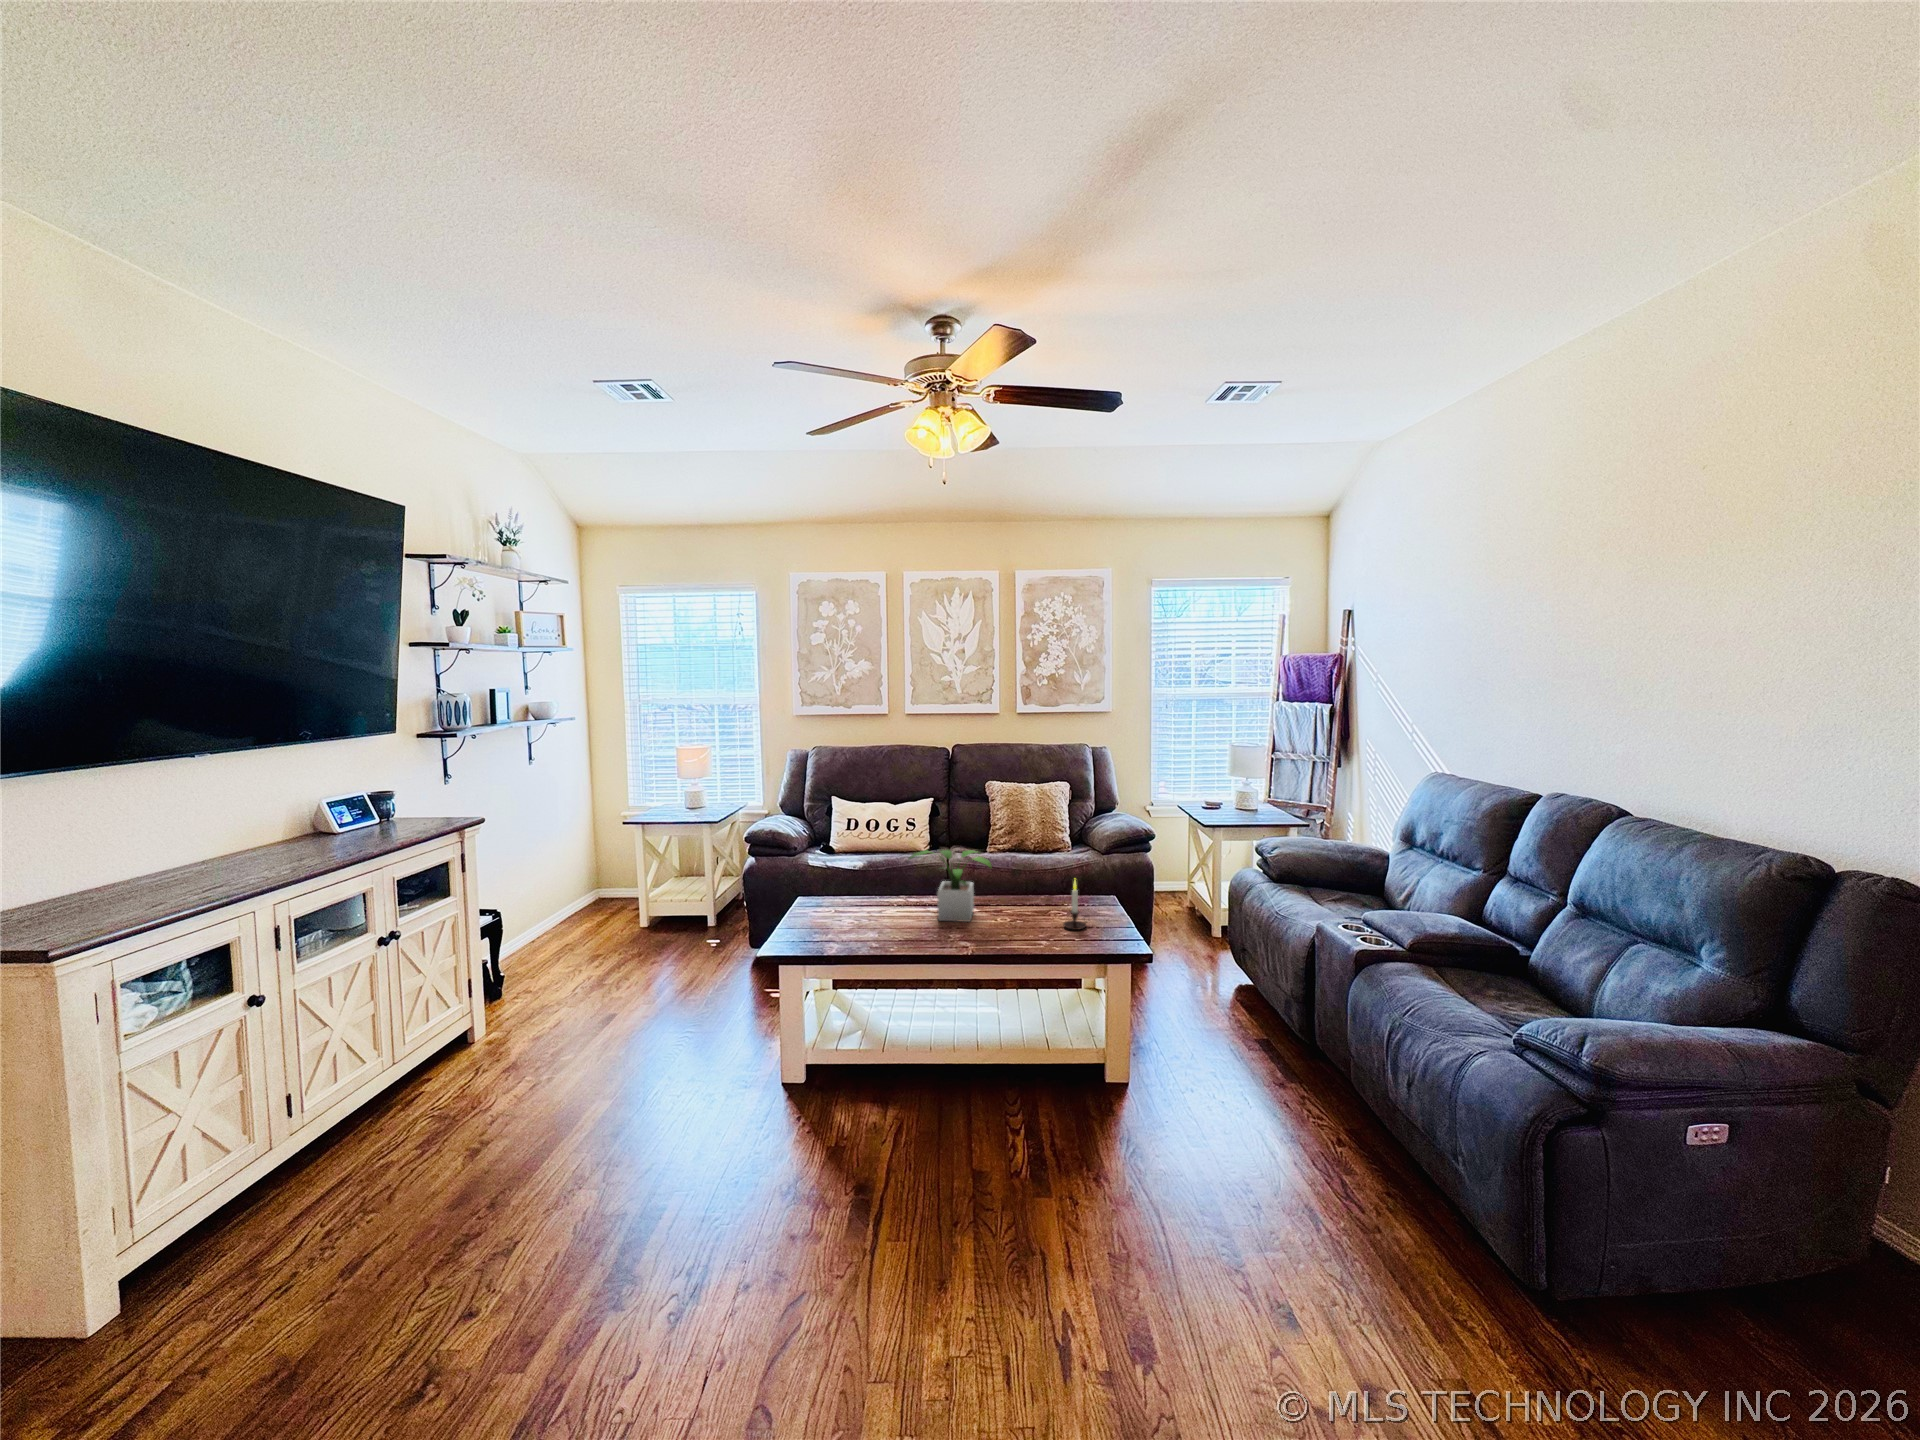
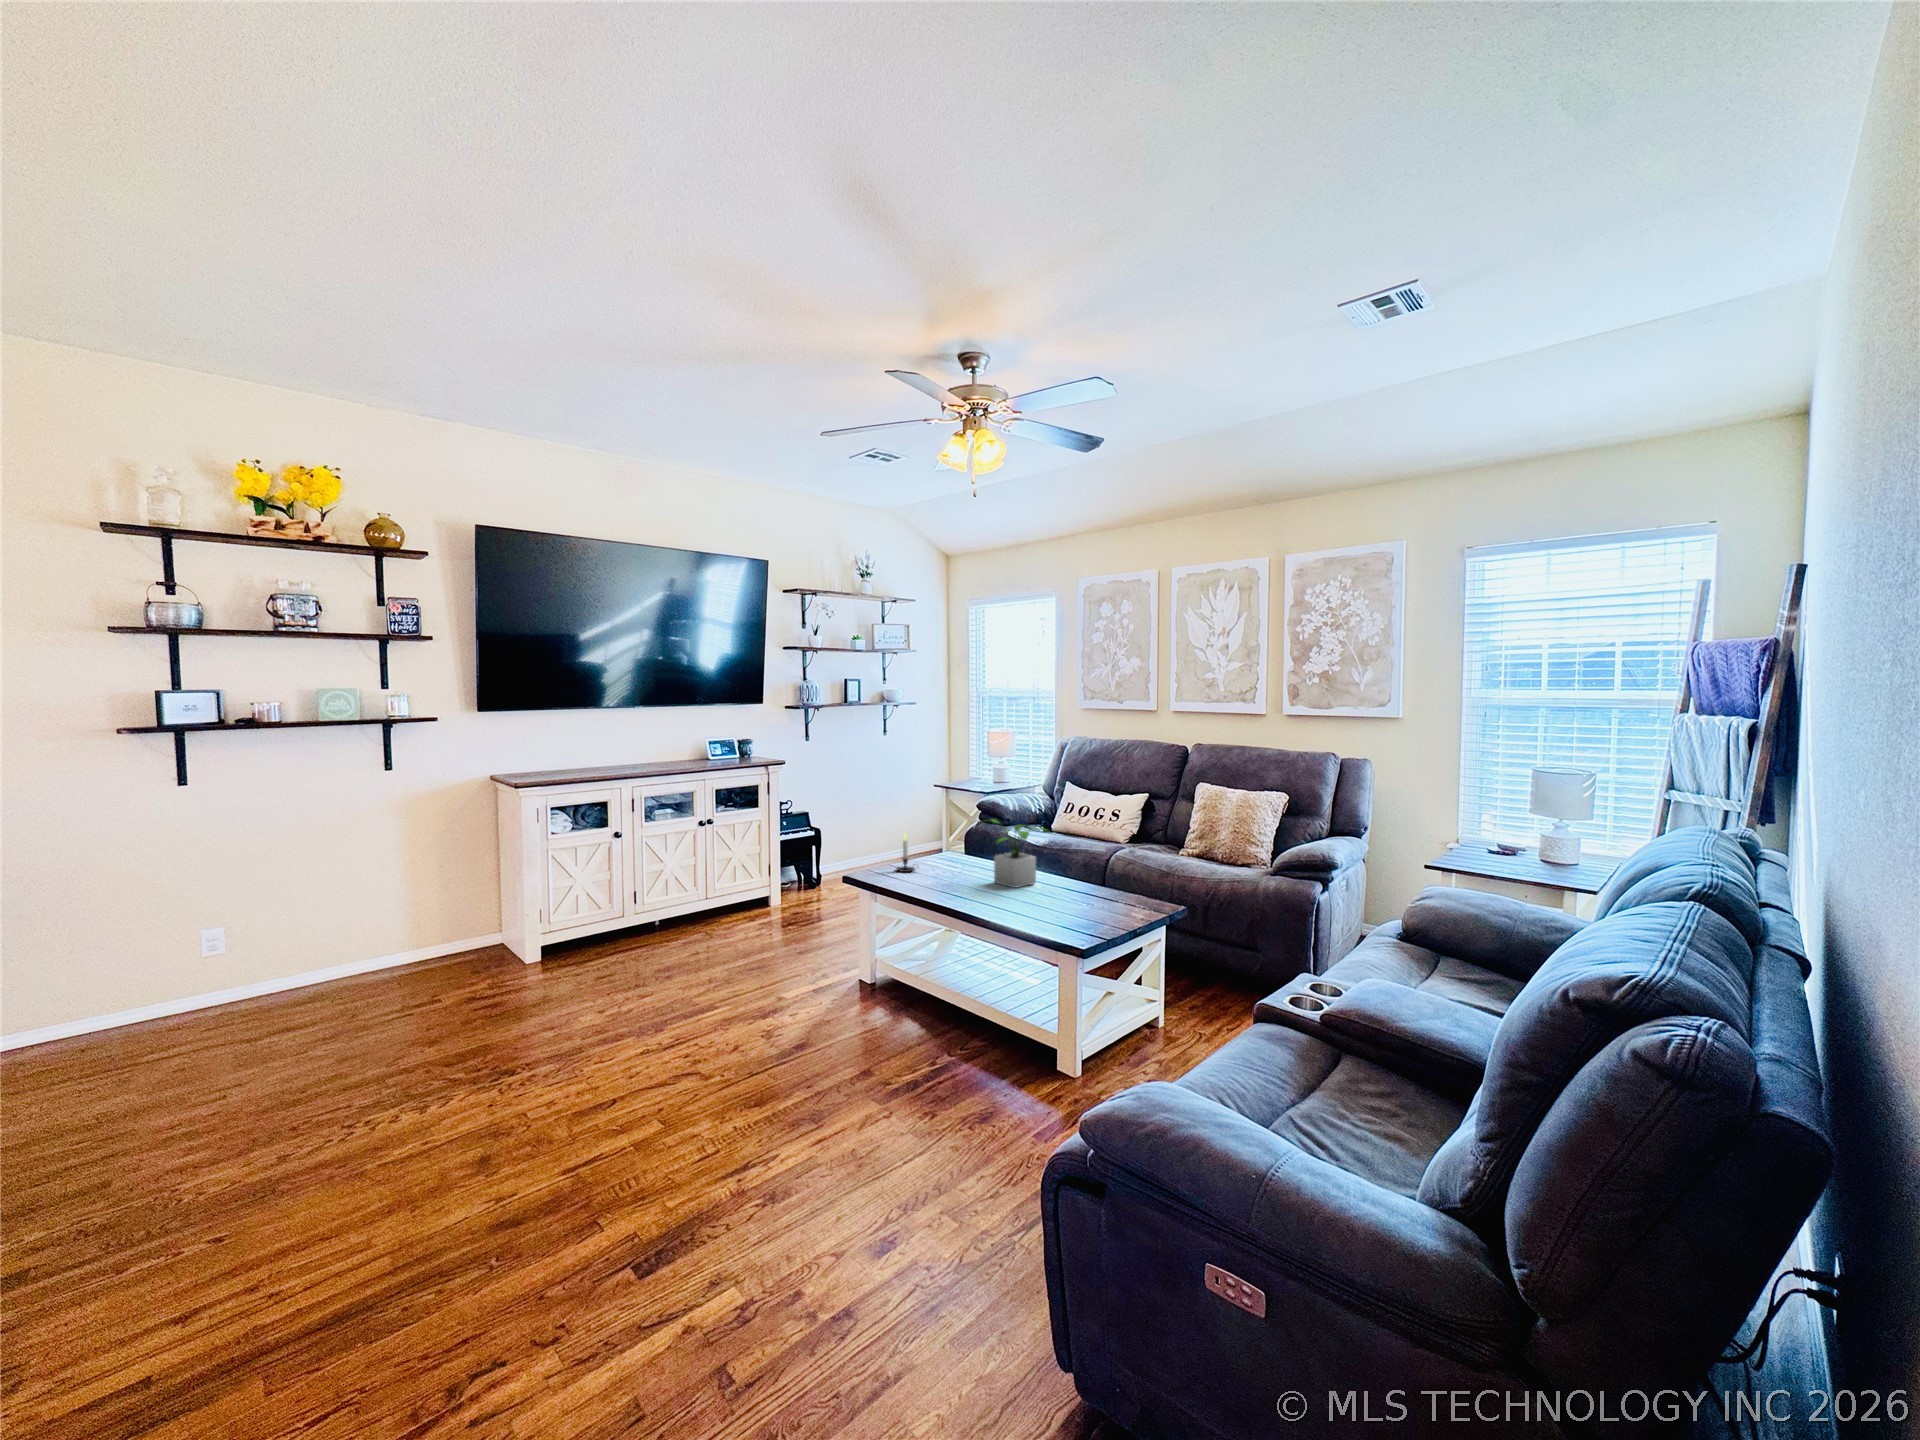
candle: present [1063,881,1087,930] -> present [897,834,915,872]

